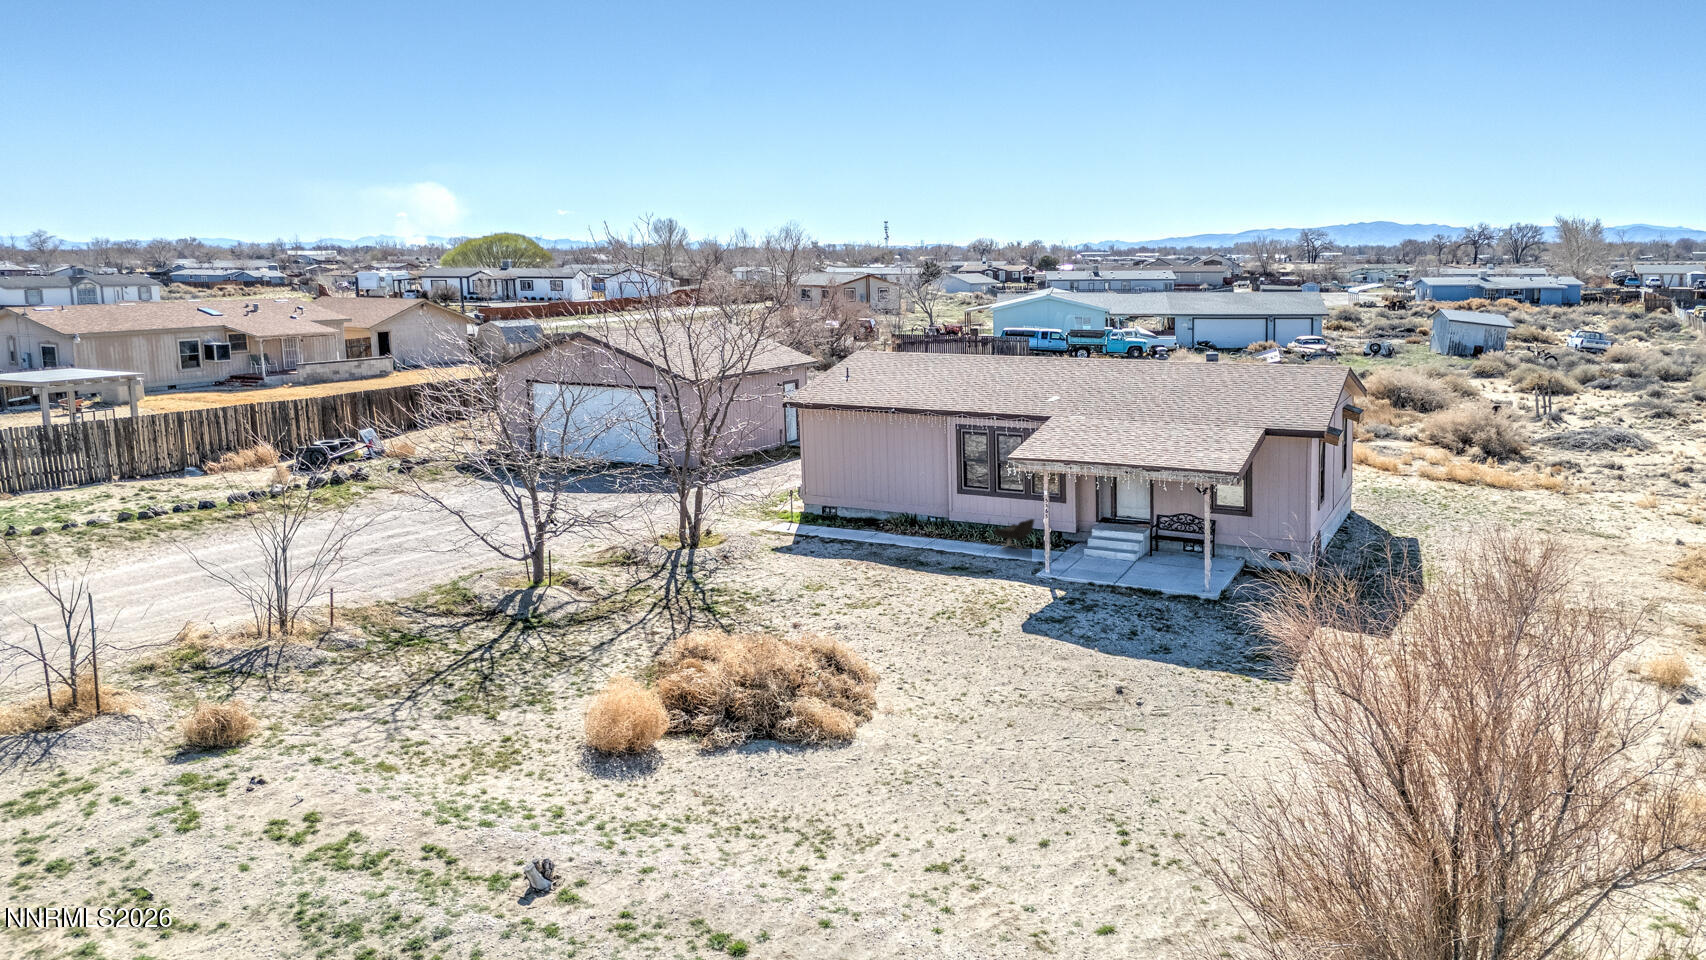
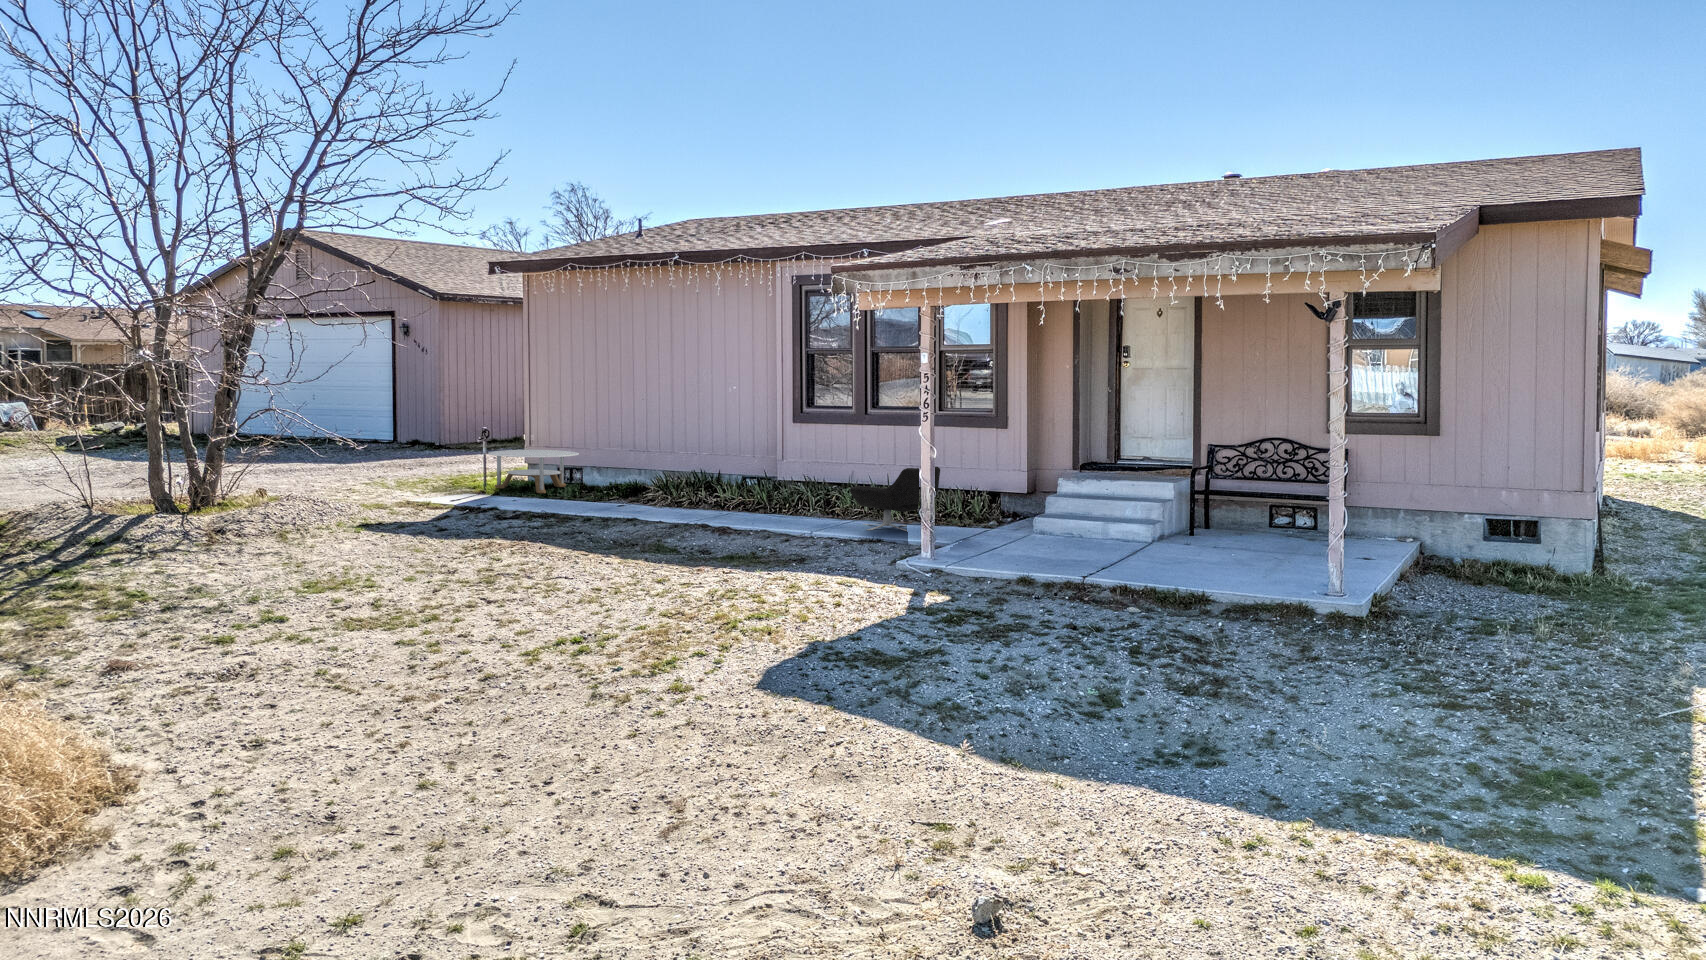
round table: none [795,499,839,525] -> present [488,450,579,493]

